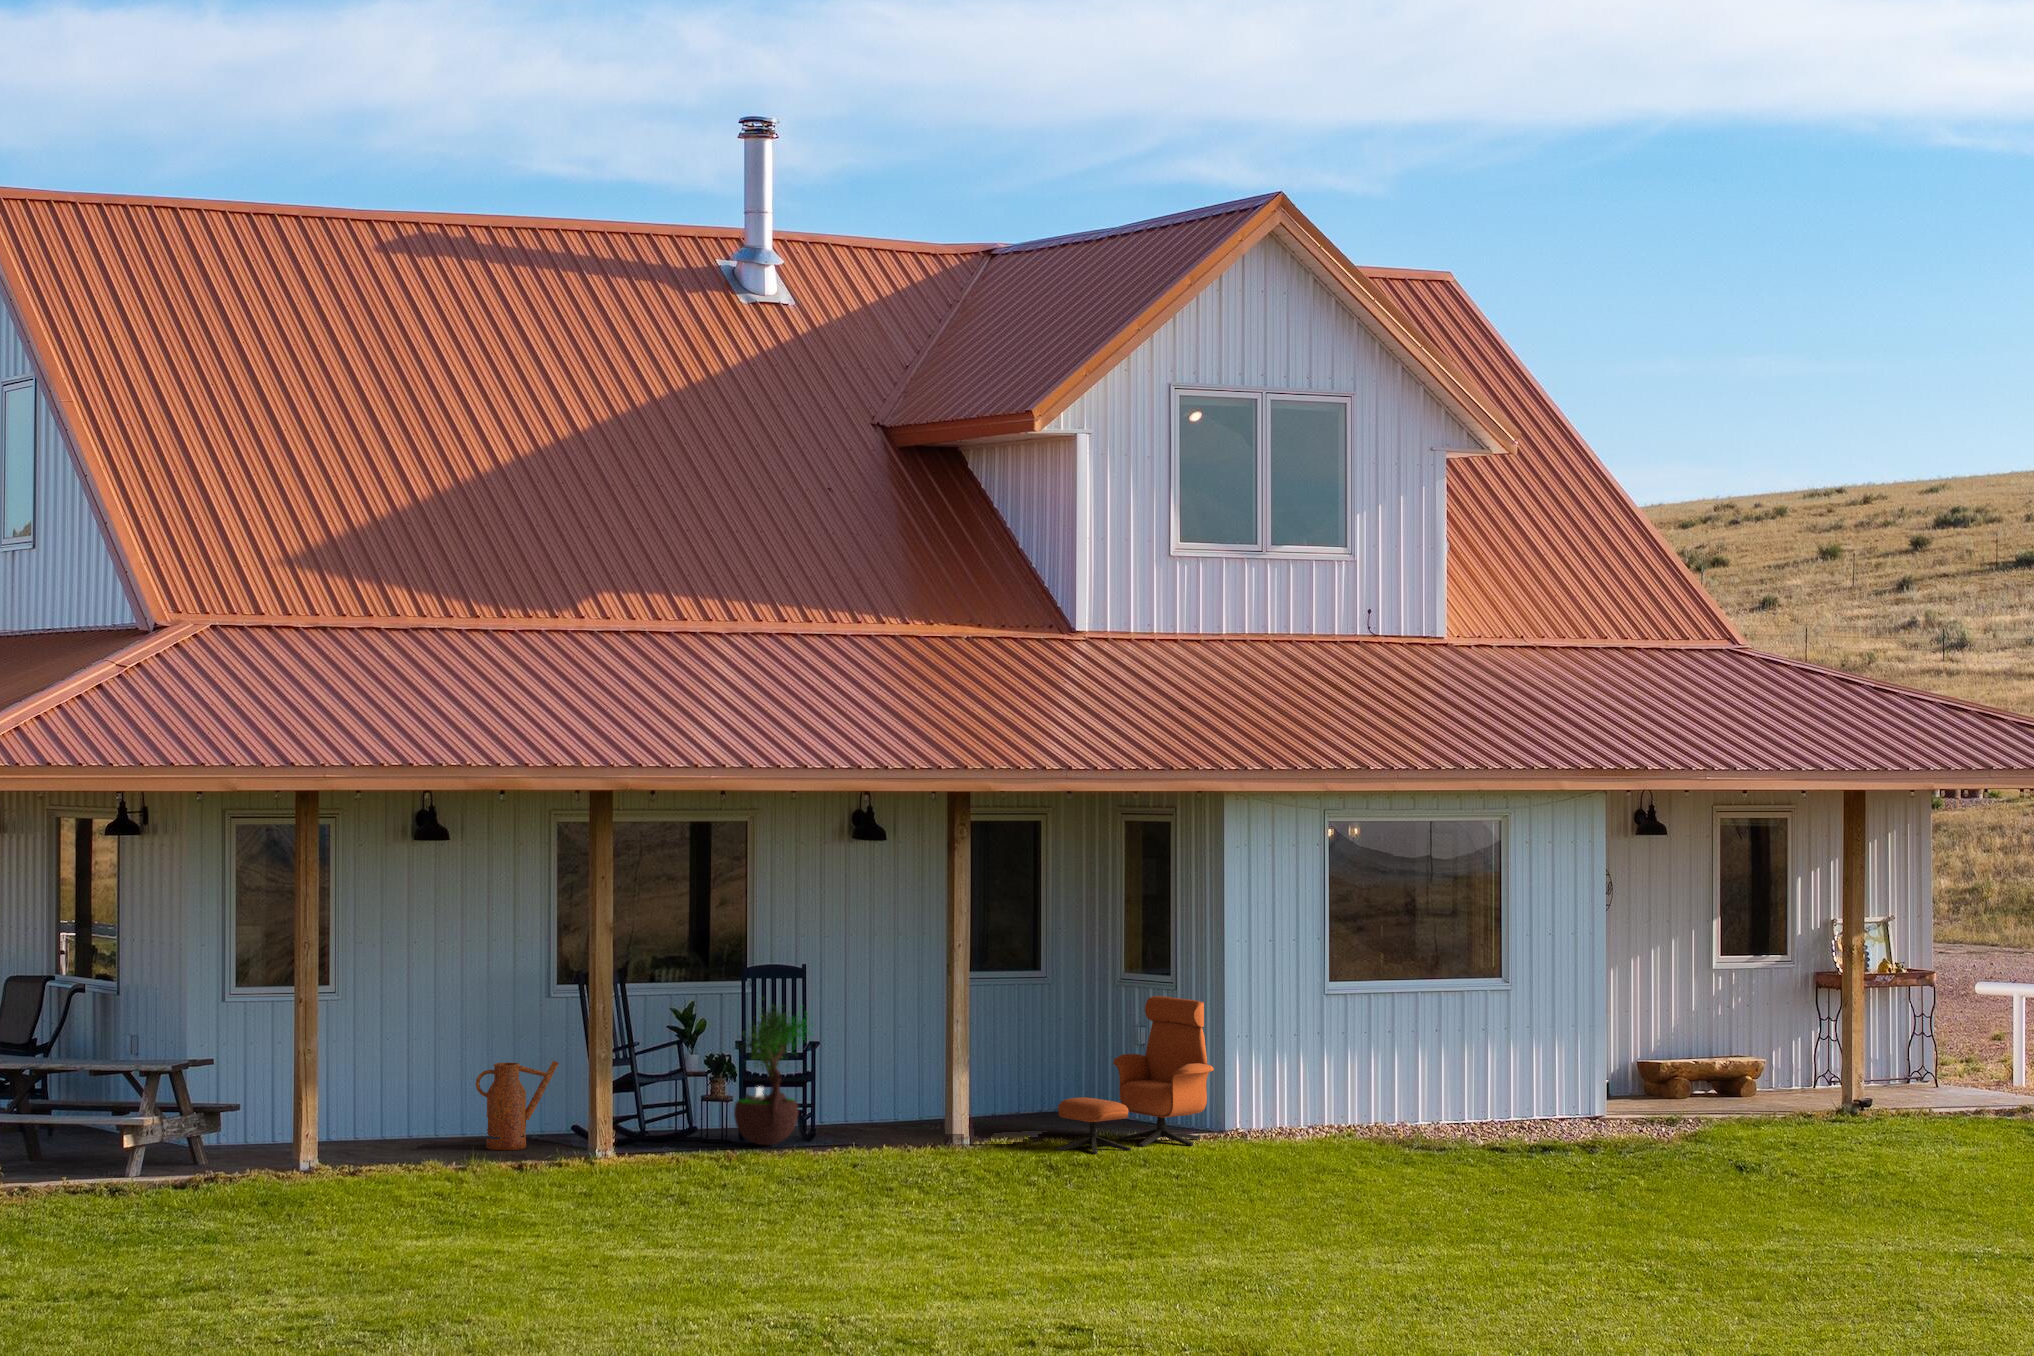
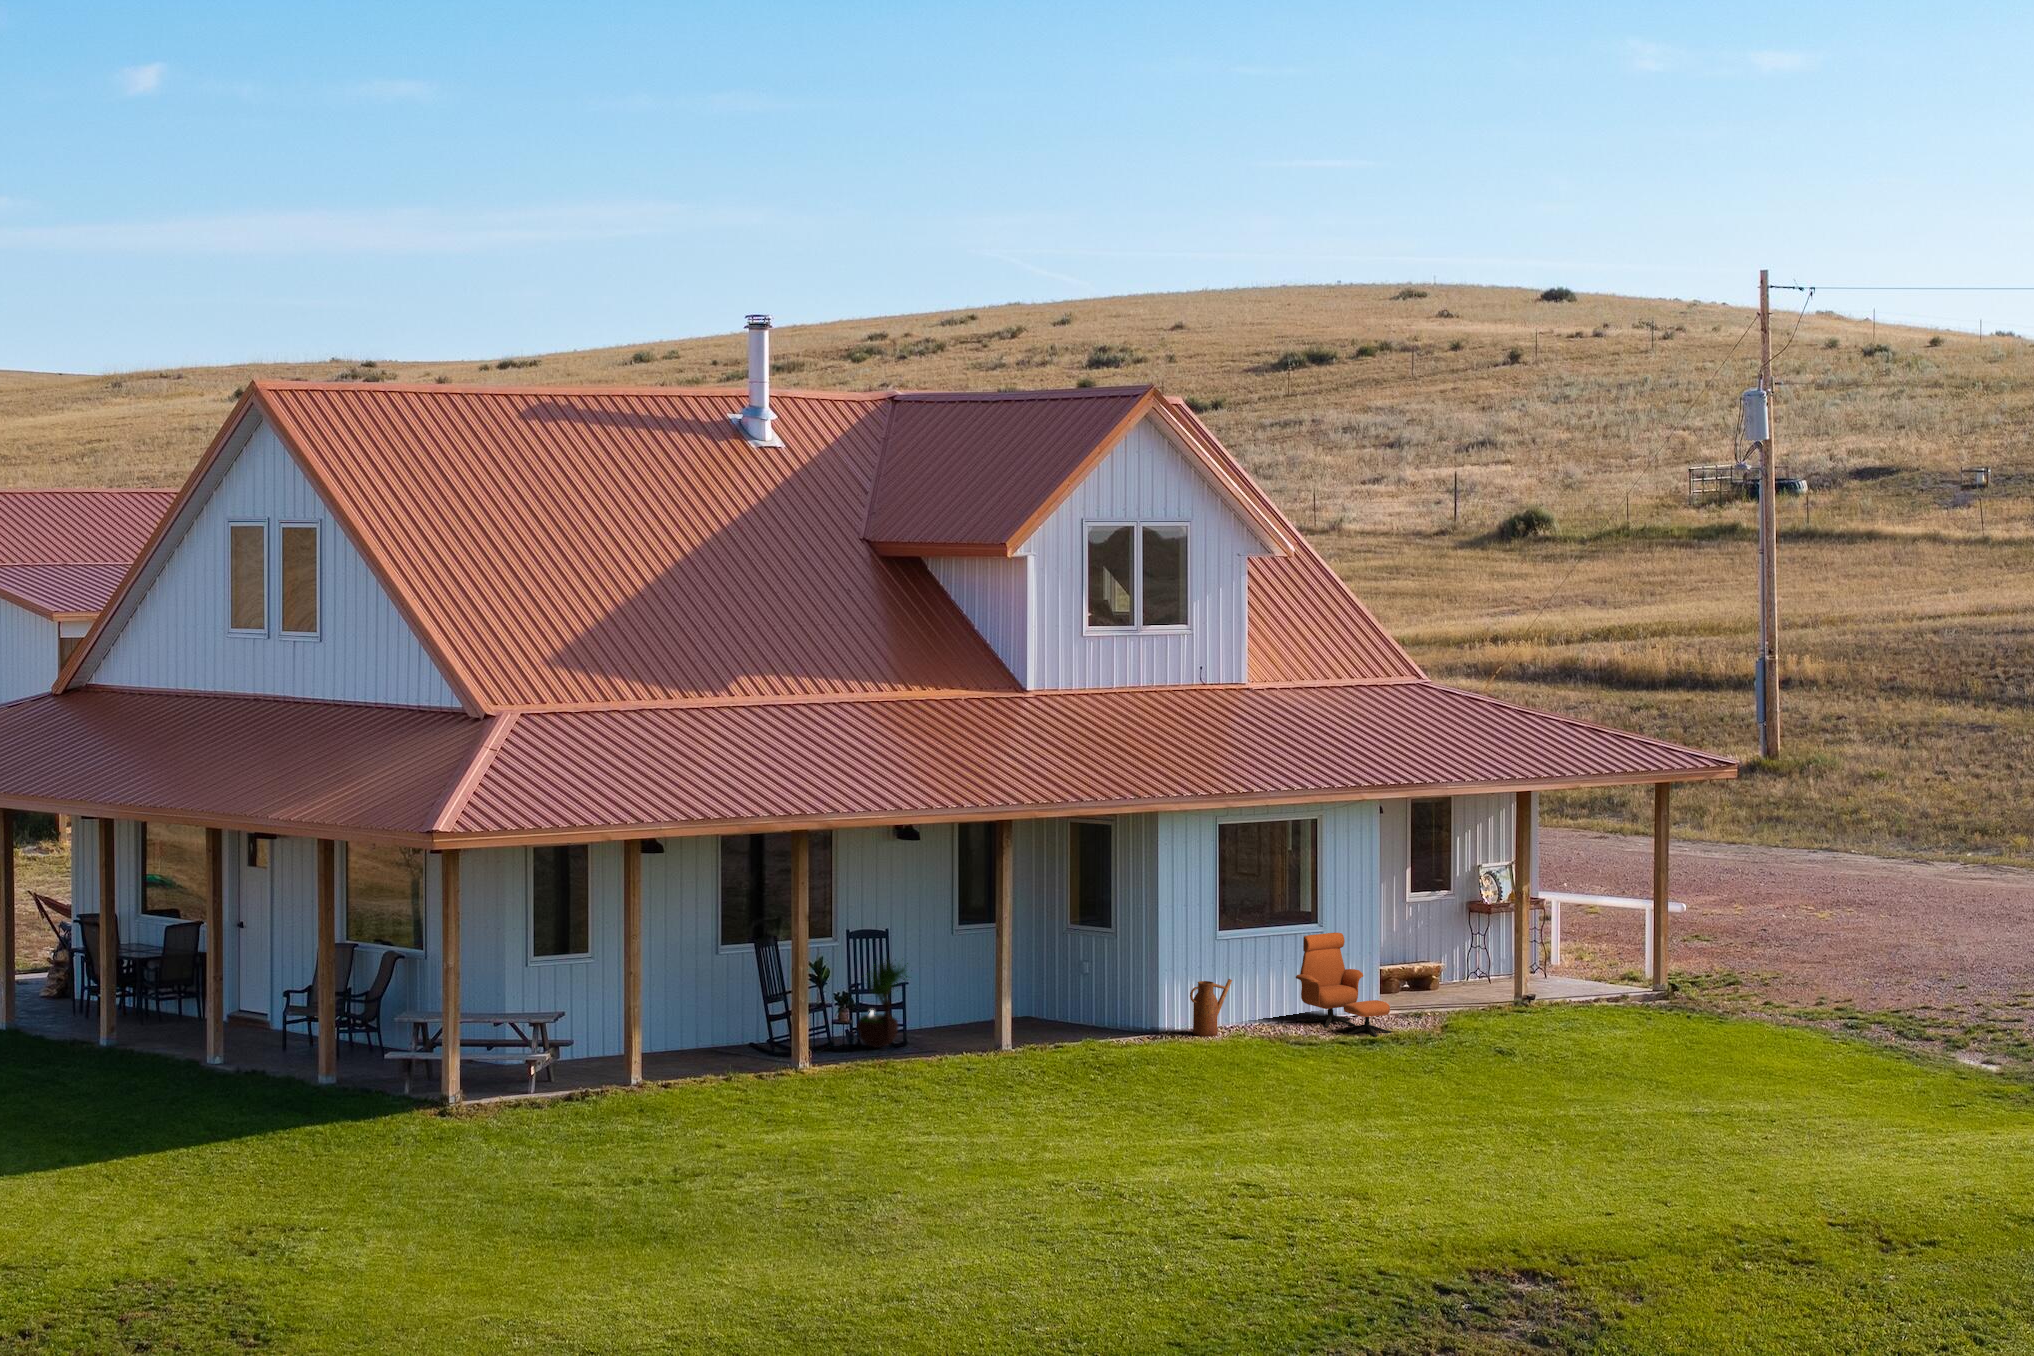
lounge chair: present [1056,996,1214,1154] -> present [1296,933,1391,1037]
watering can: present [476,1061,559,1150] -> present [1190,979,1232,1036]

